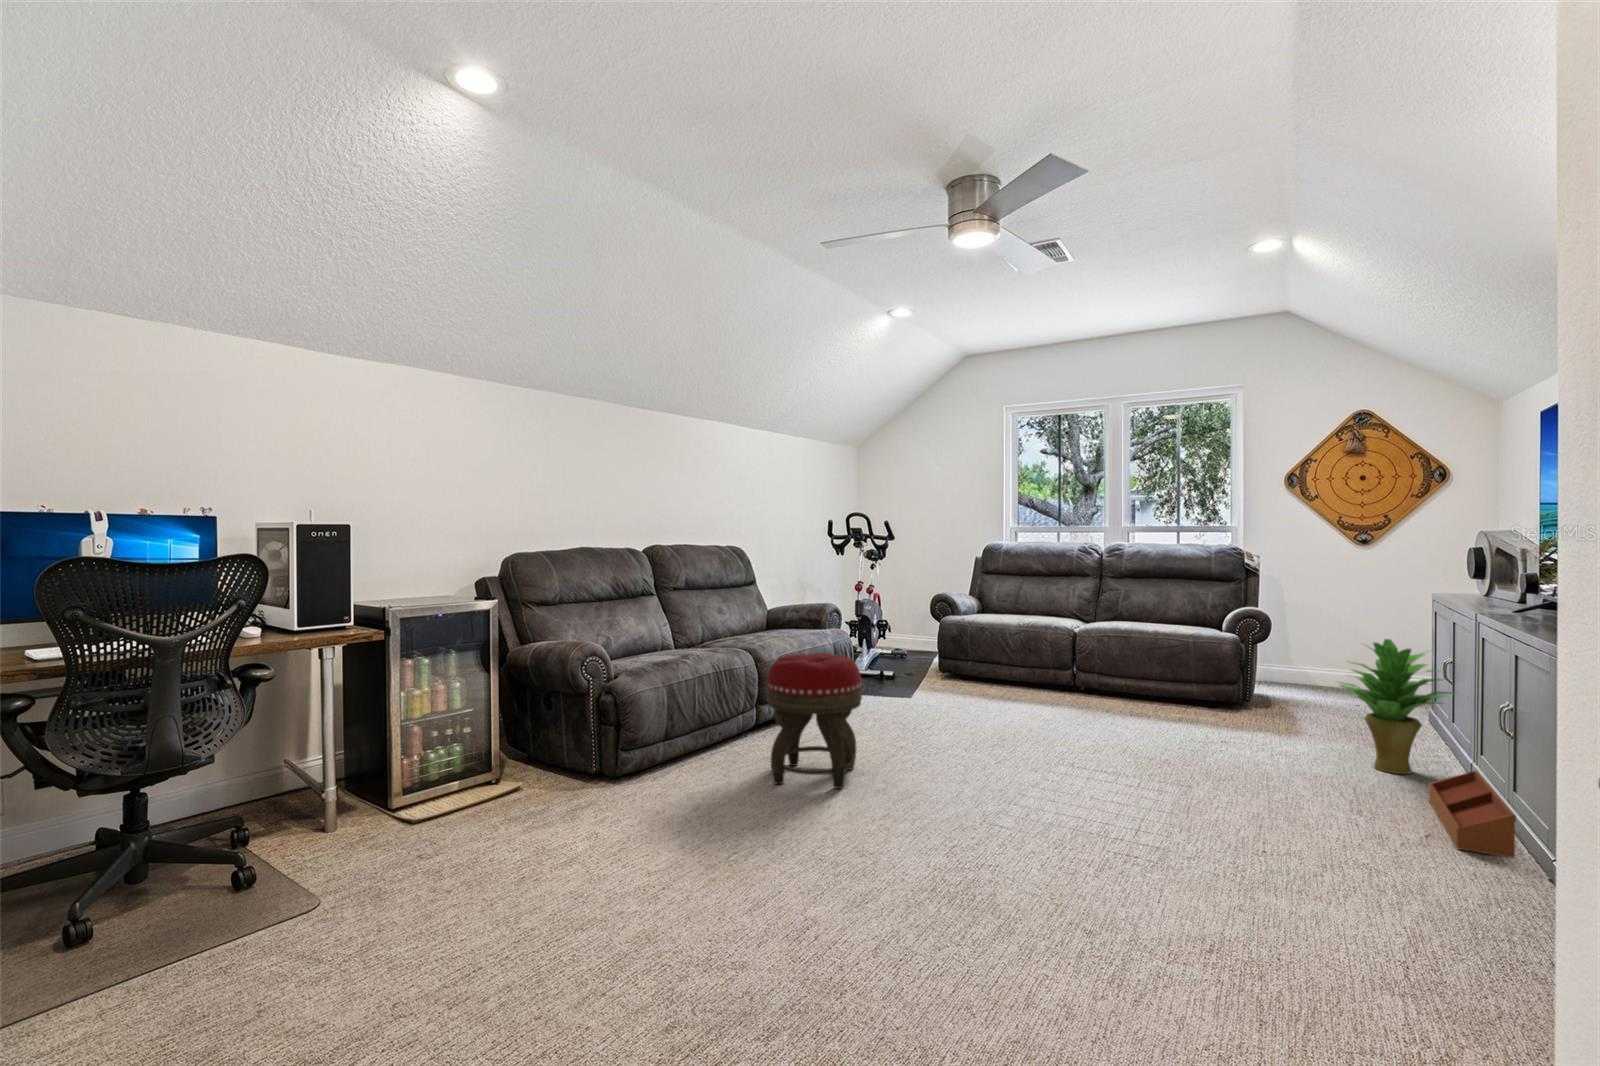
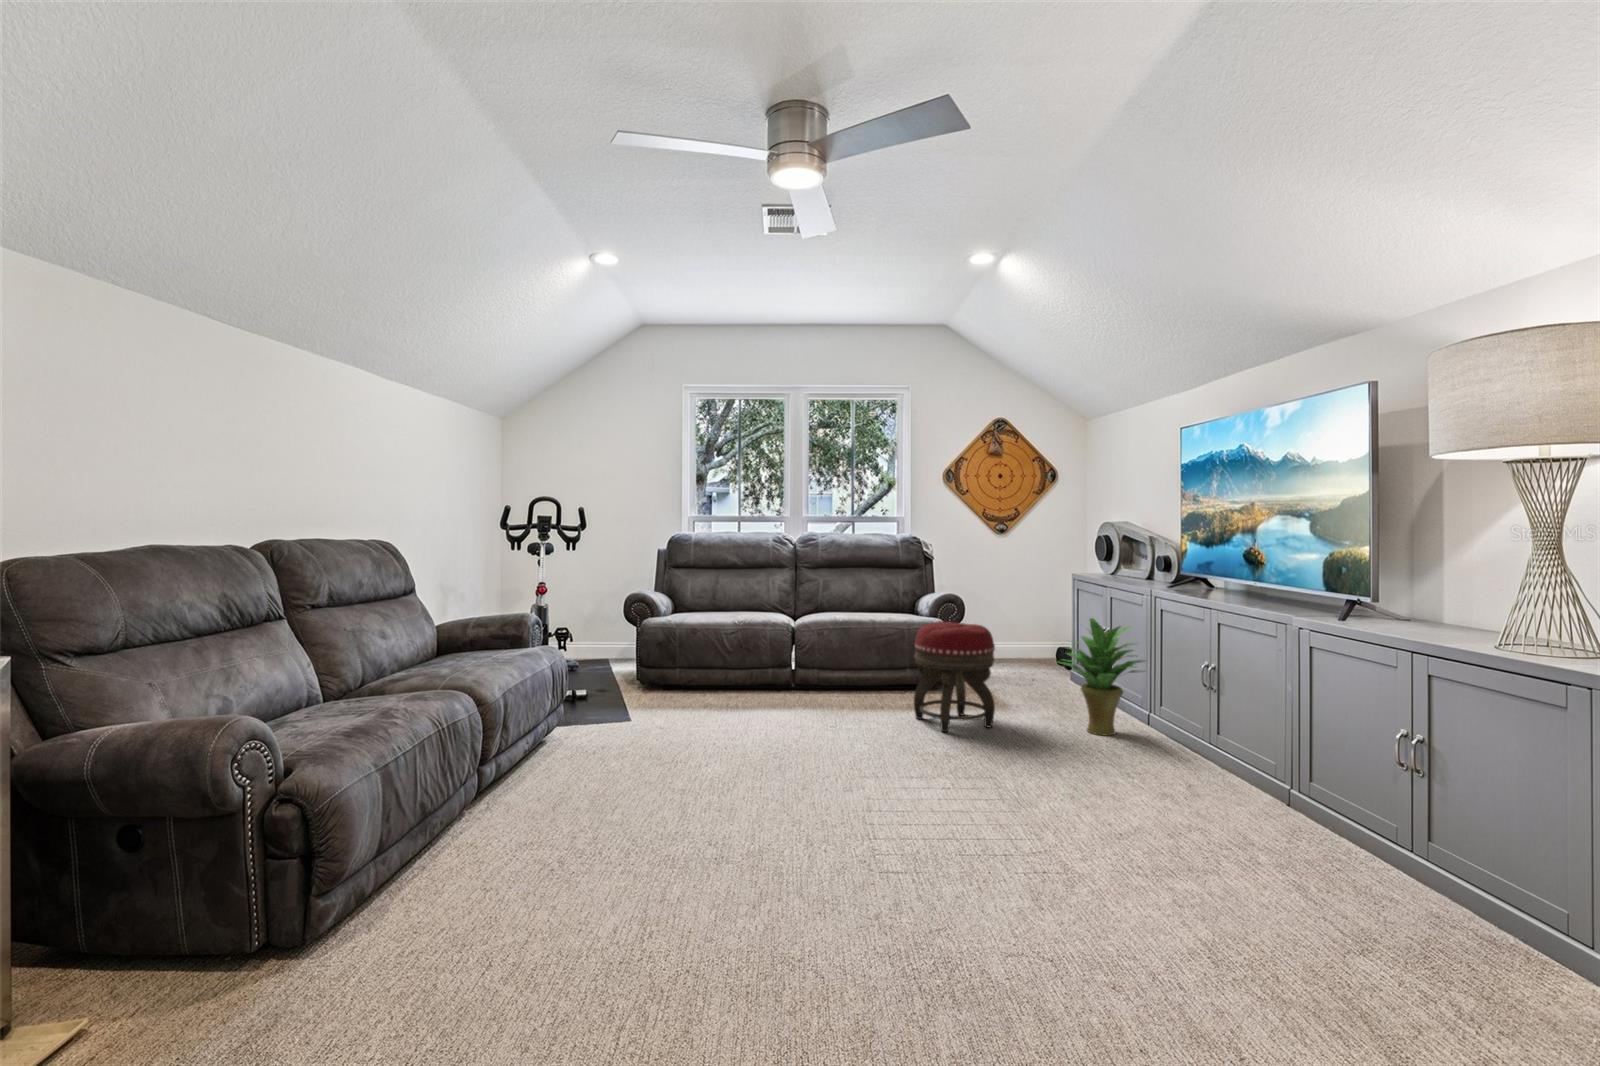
footstool: present [767,653,862,789] -> present [914,622,995,732]
storage bin: present [1428,771,1516,858] -> none [1154,726,1262,801]

